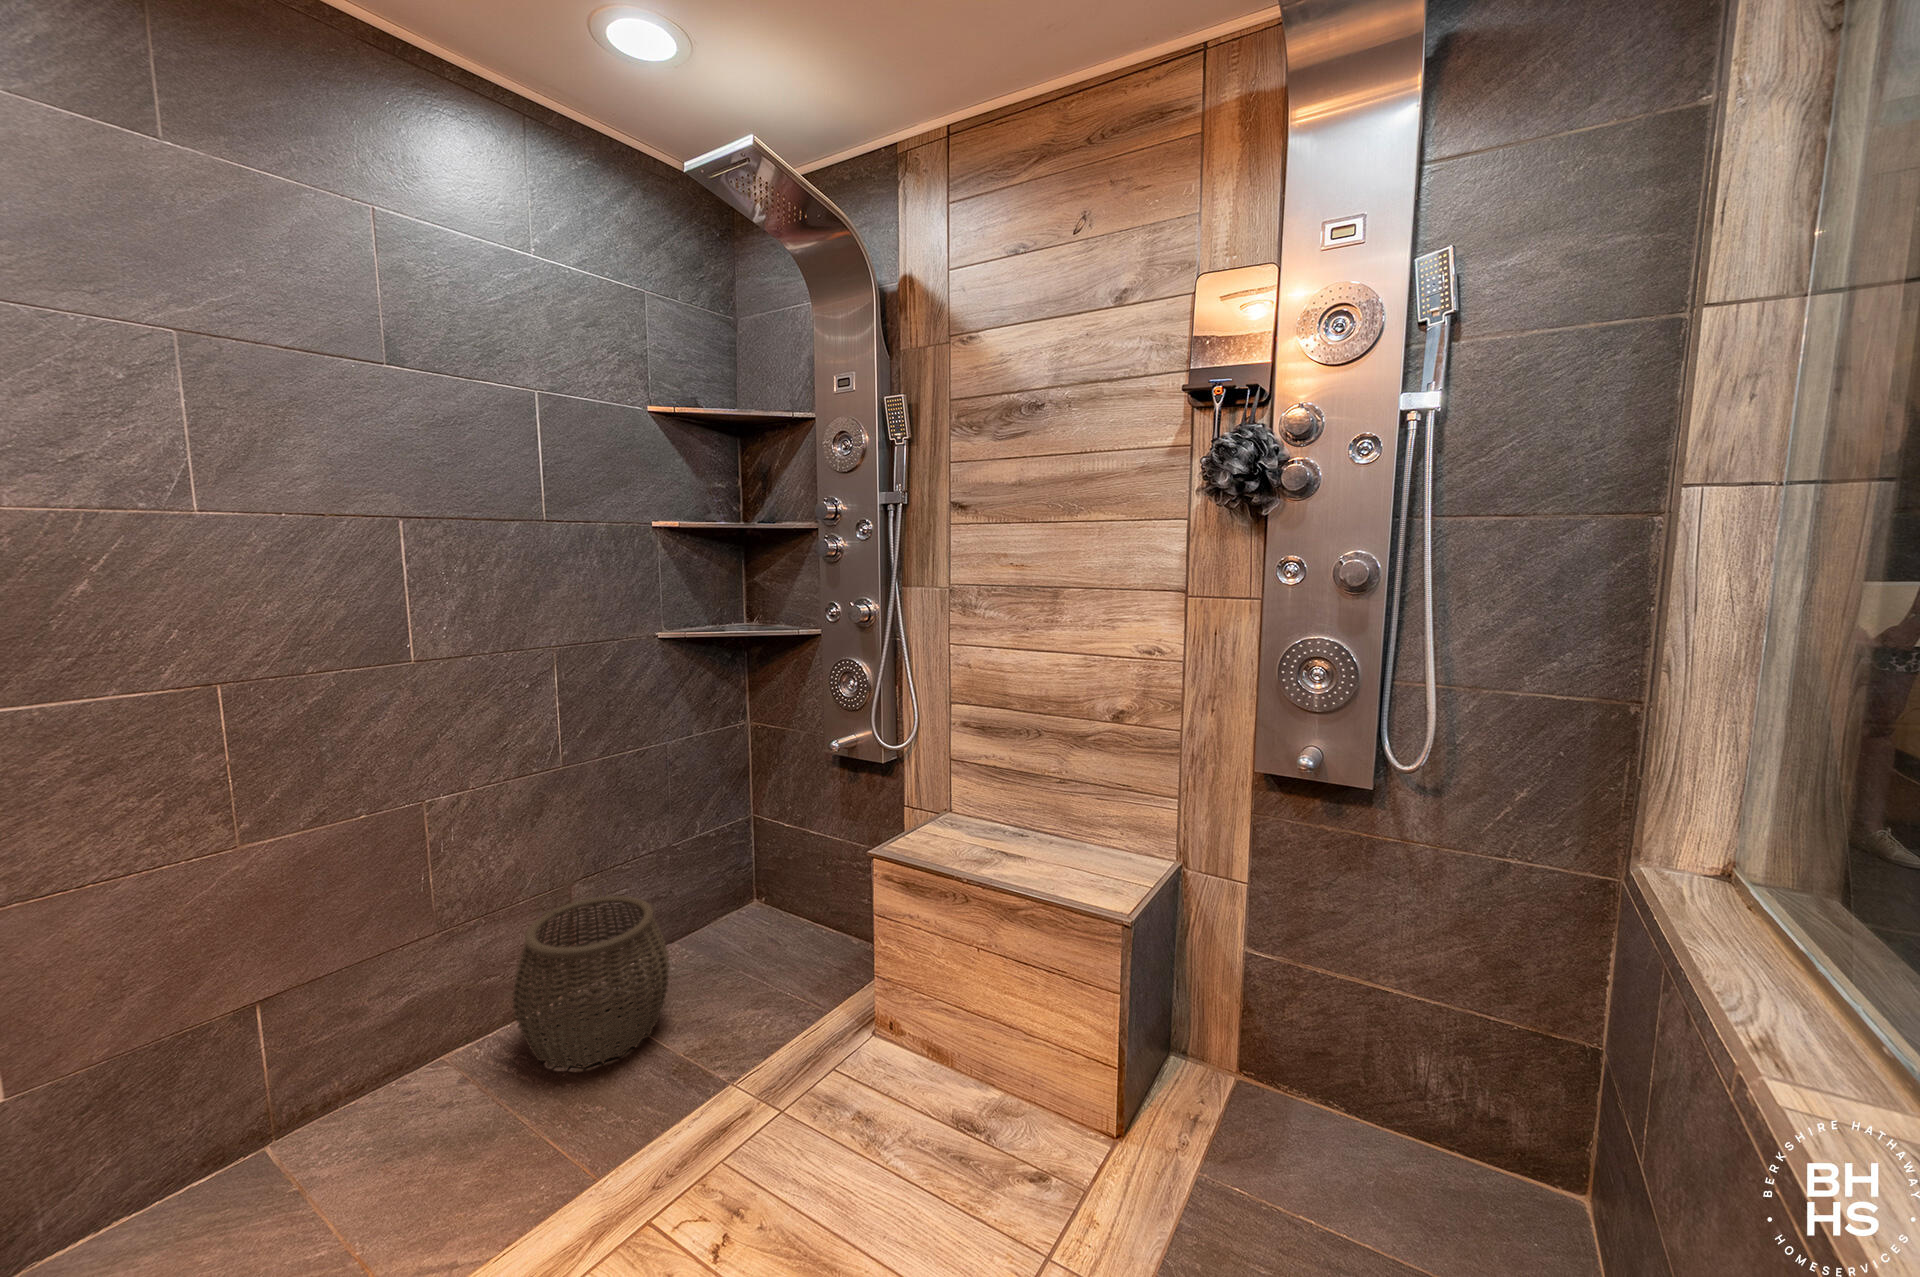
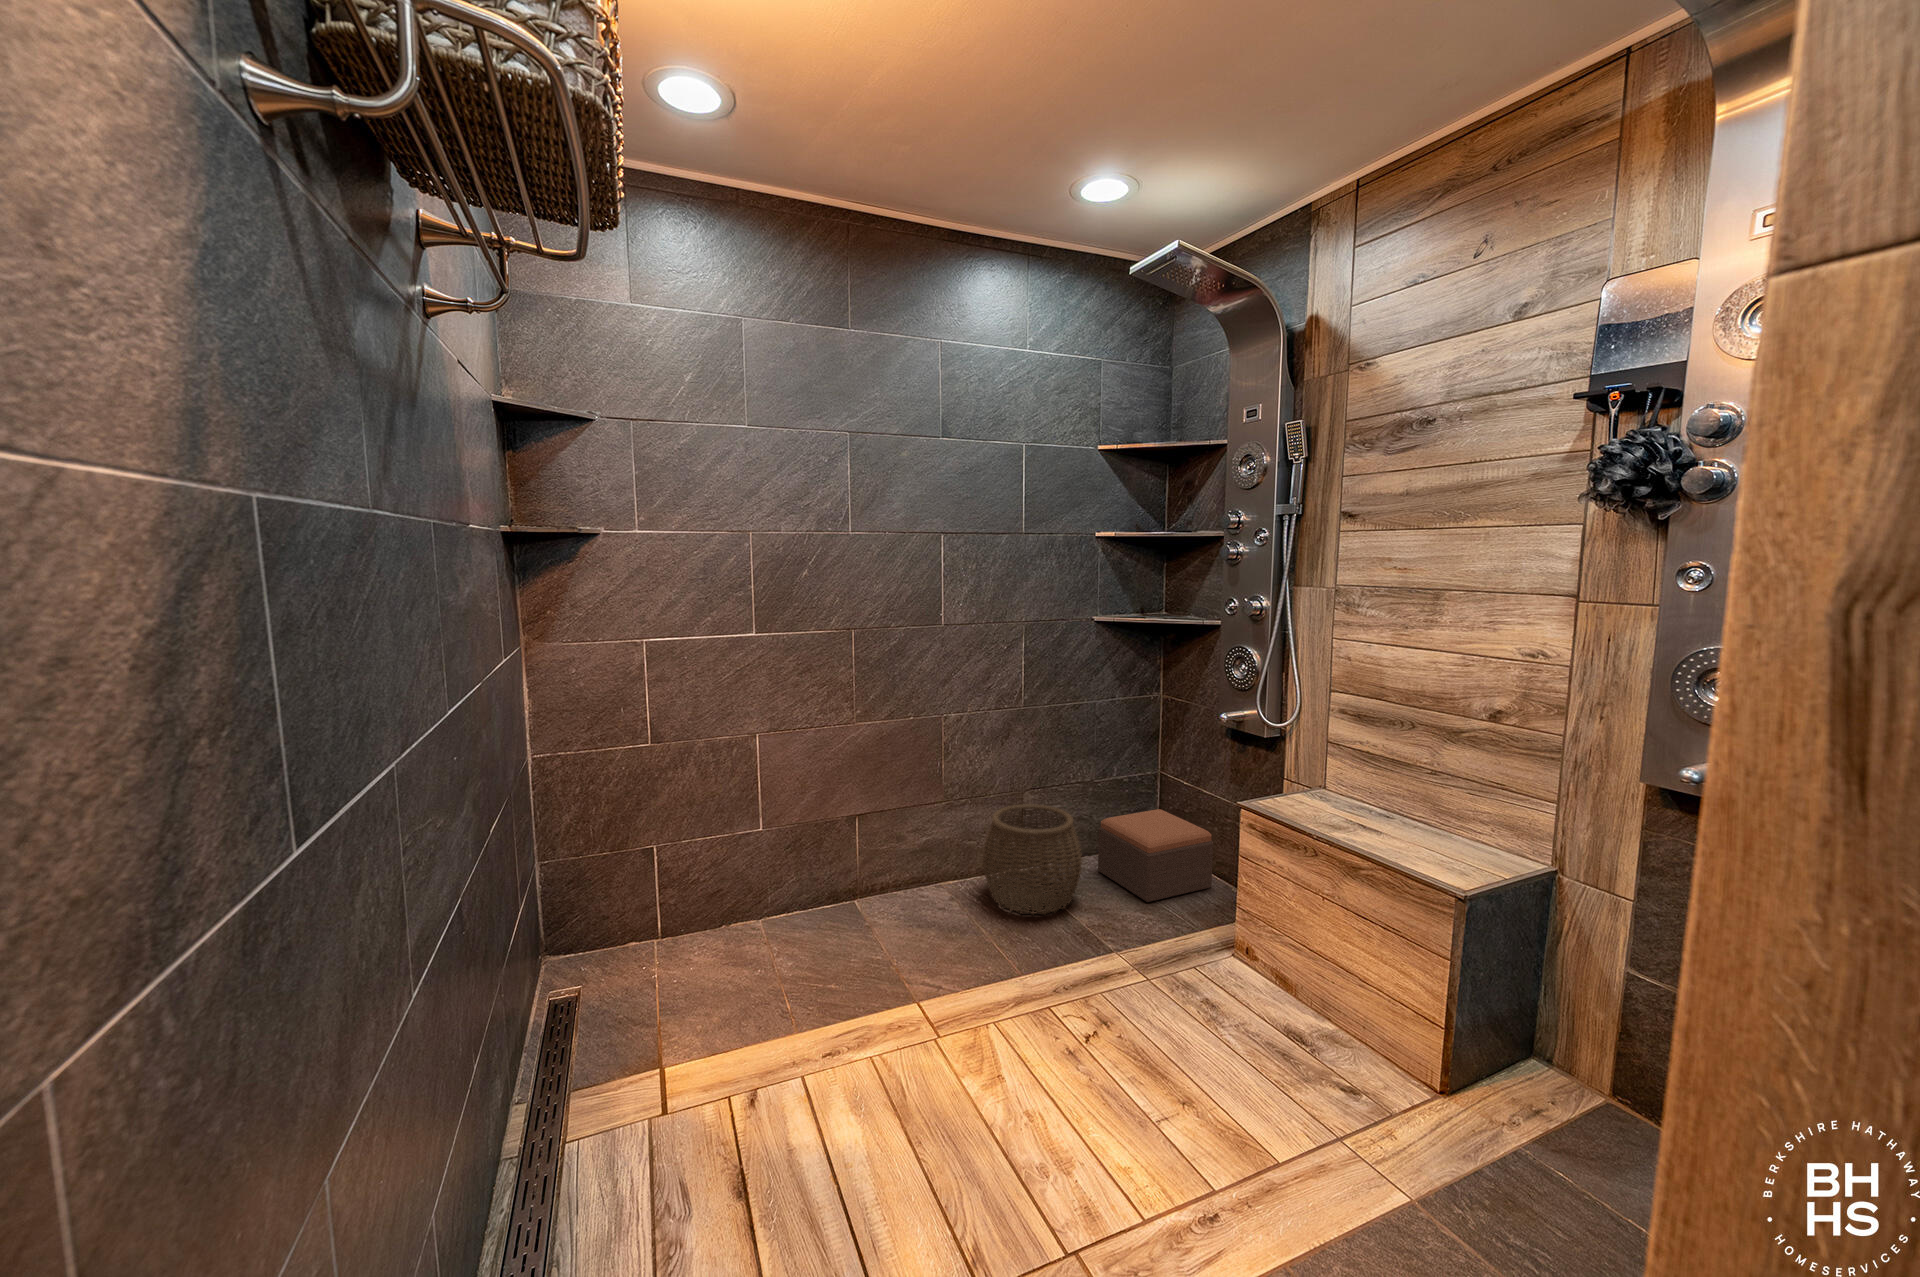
footstool: none [686,859,829,987] -> present [1098,809,1213,902]

